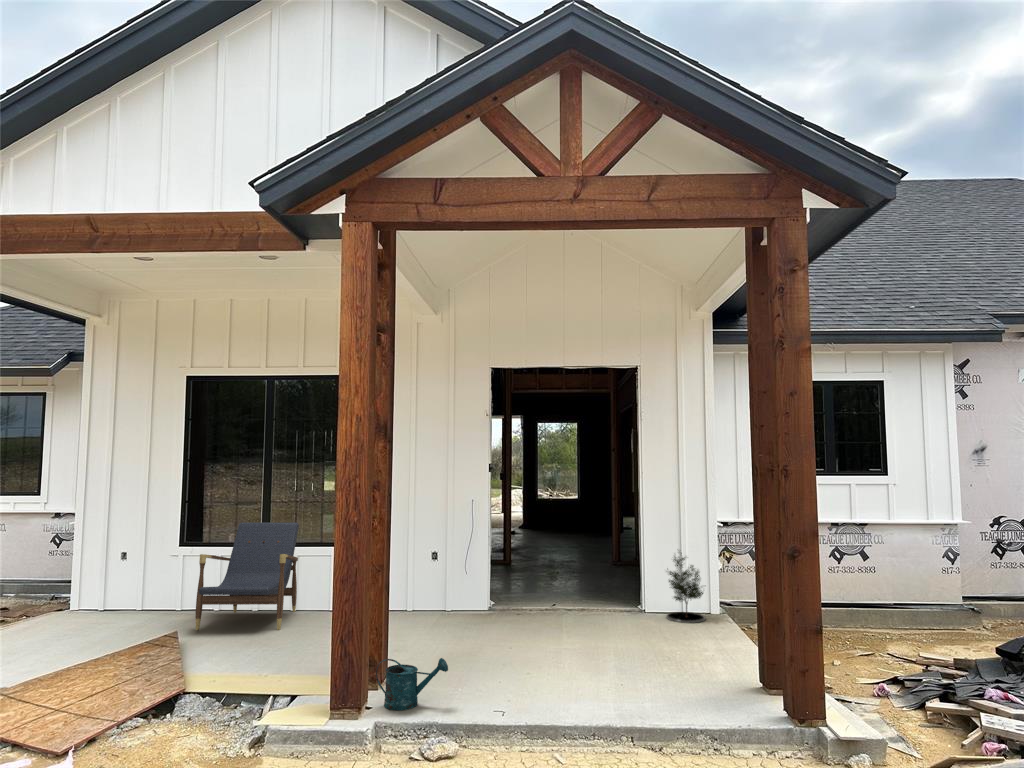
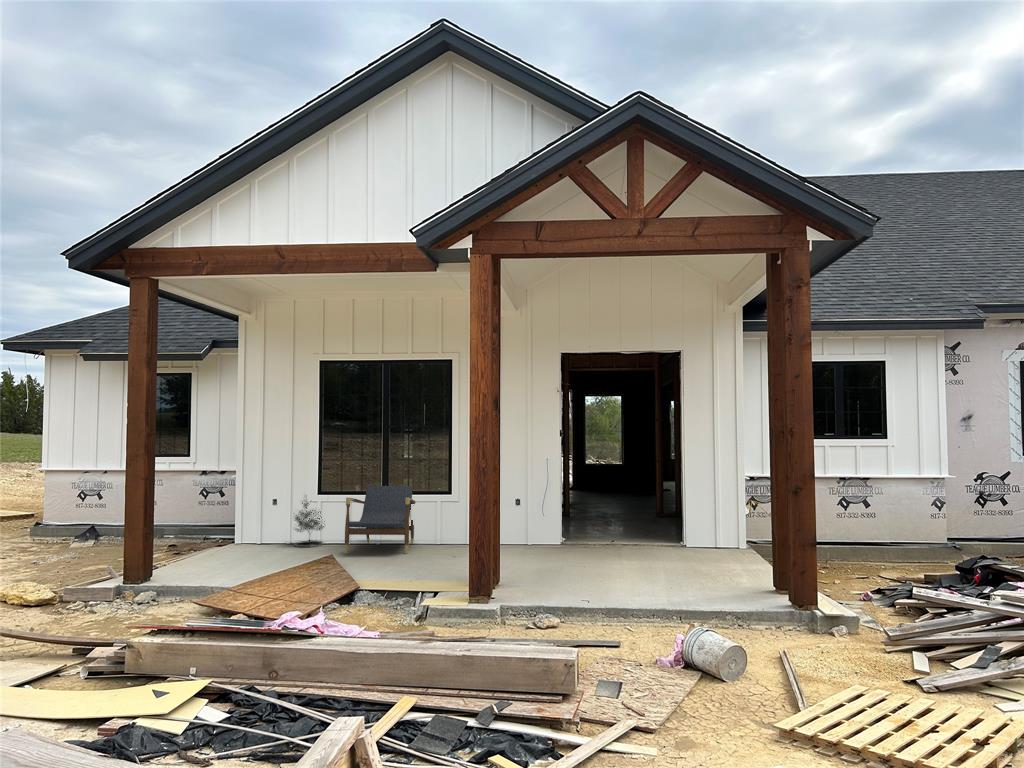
potted tree: present [666,553,706,623] -> present [295,501,324,547]
watering can: present [376,658,448,710] -> none [498,564,548,599]

